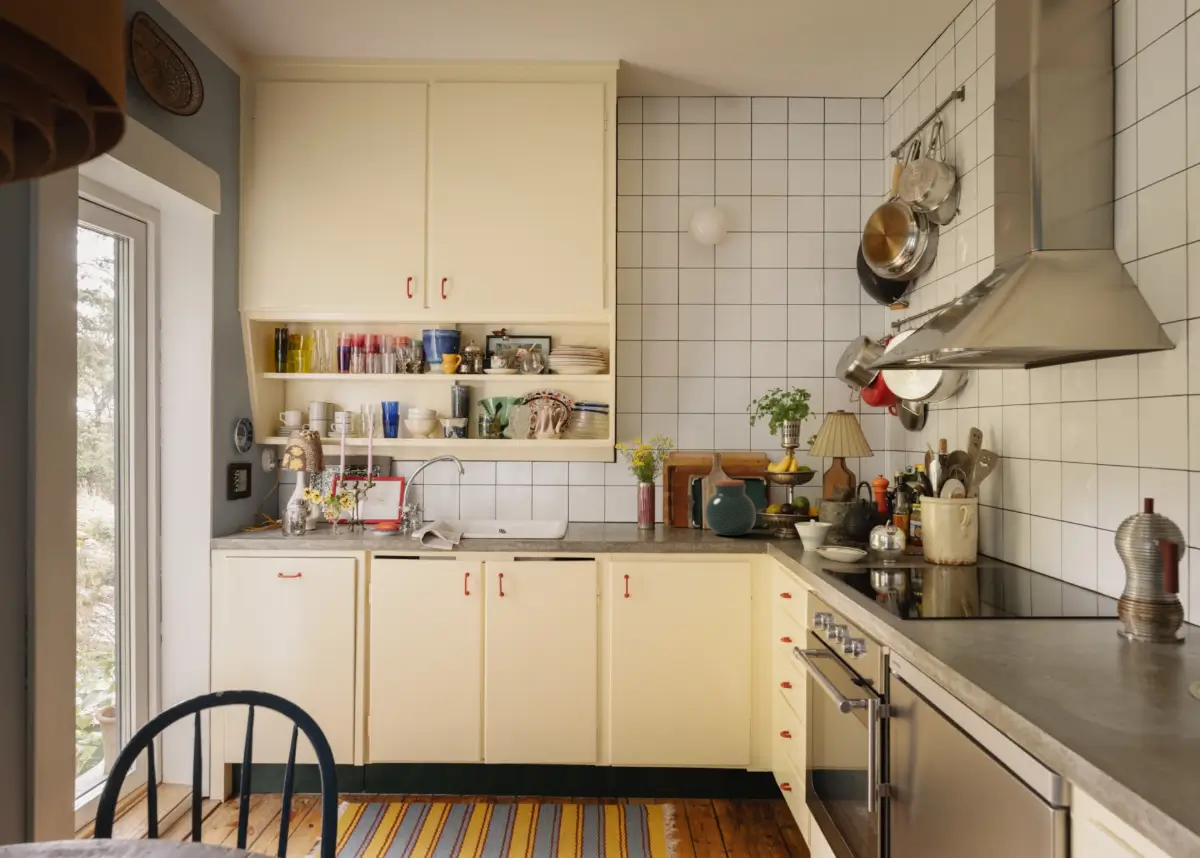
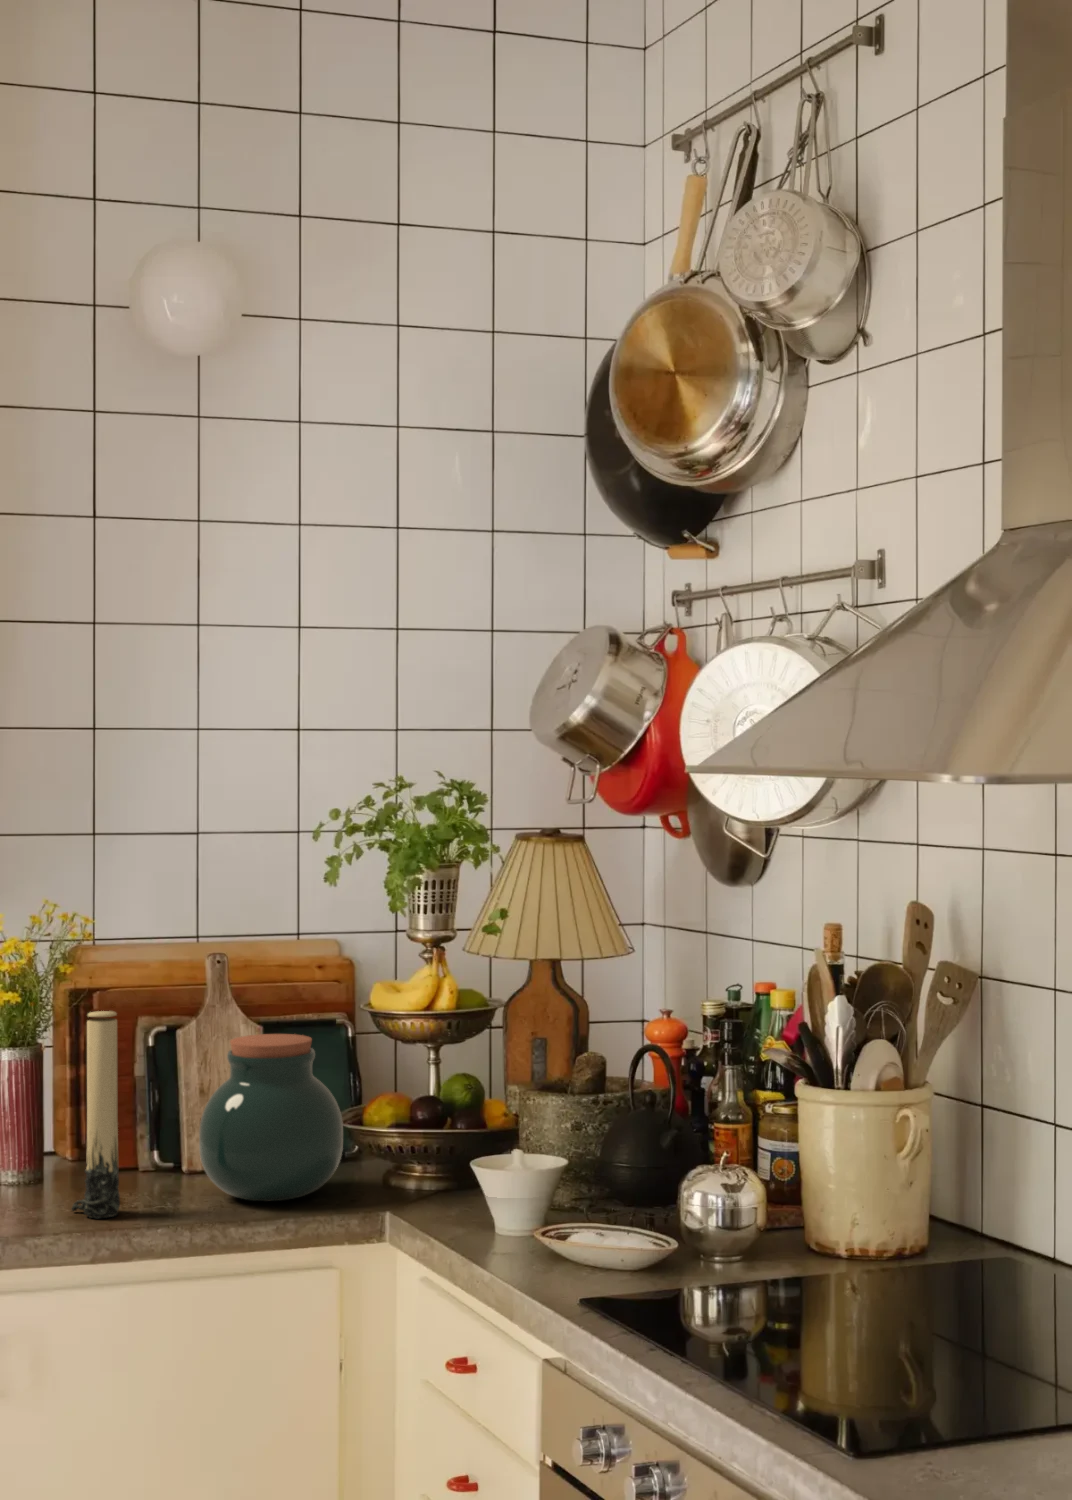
candle: none [663,468,678,536] -> present [72,1011,120,1218]

